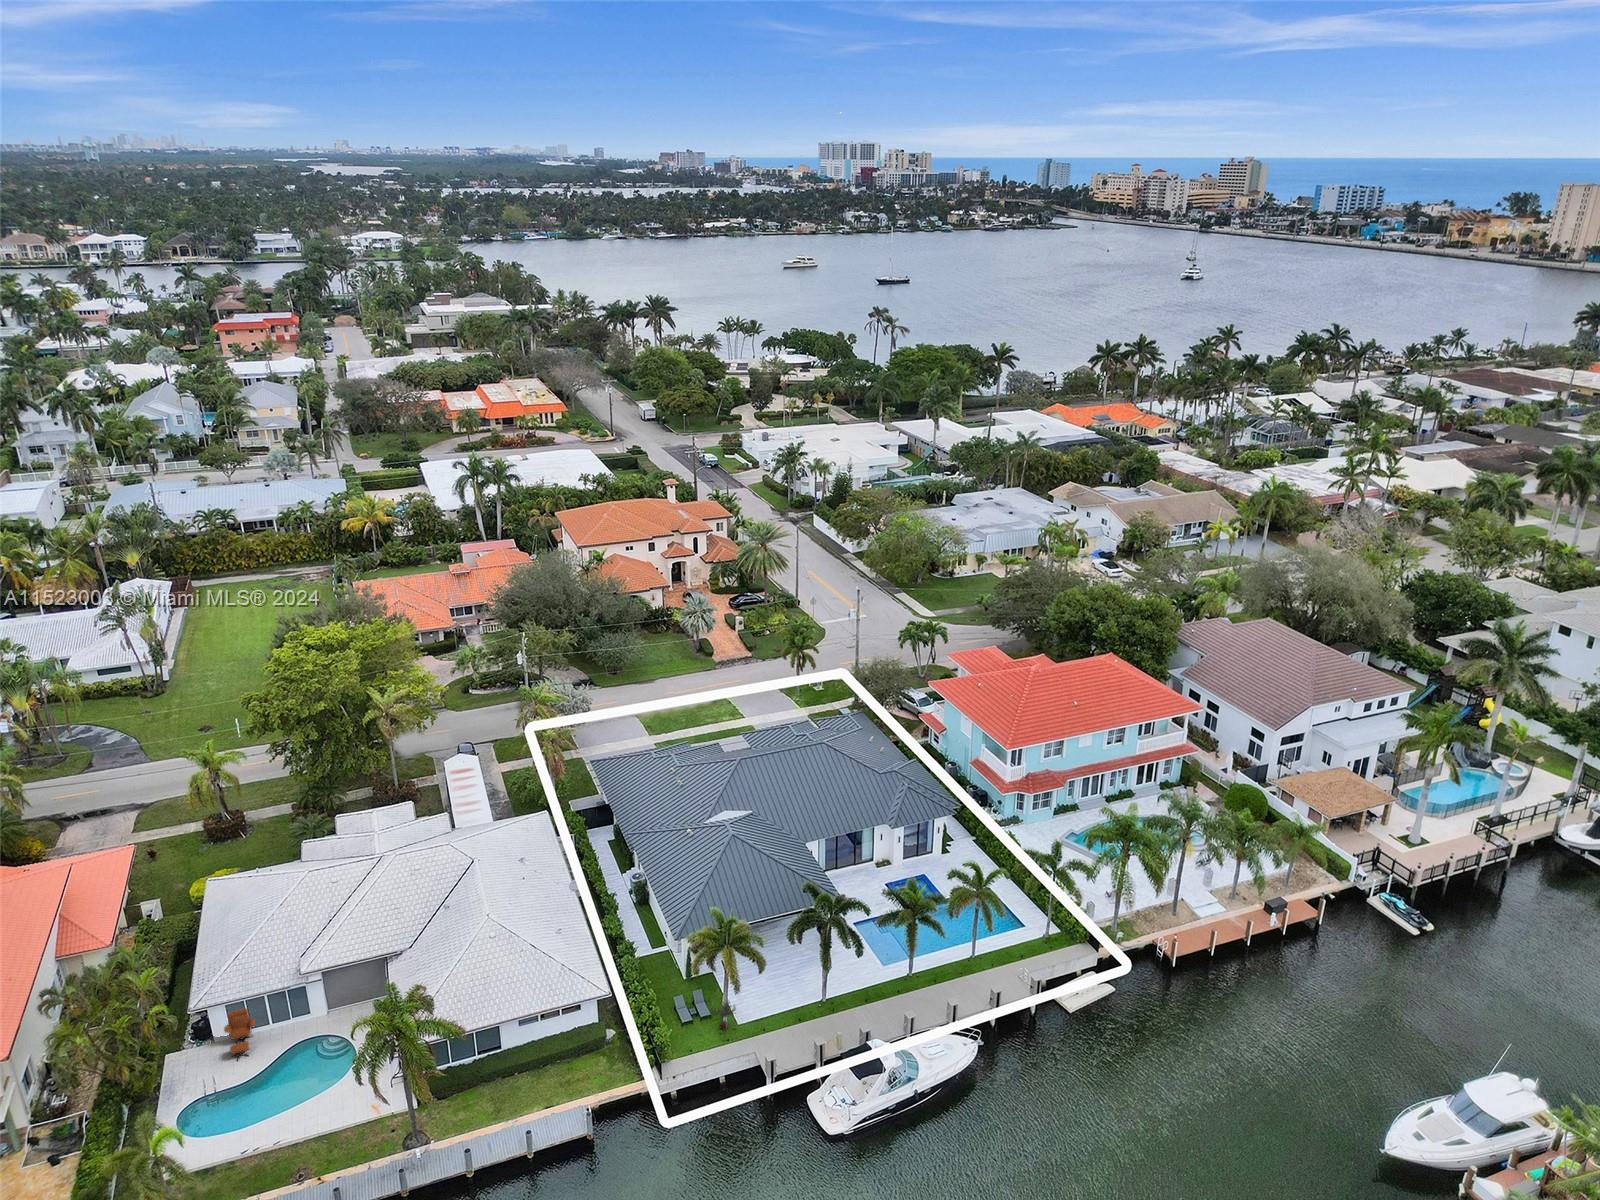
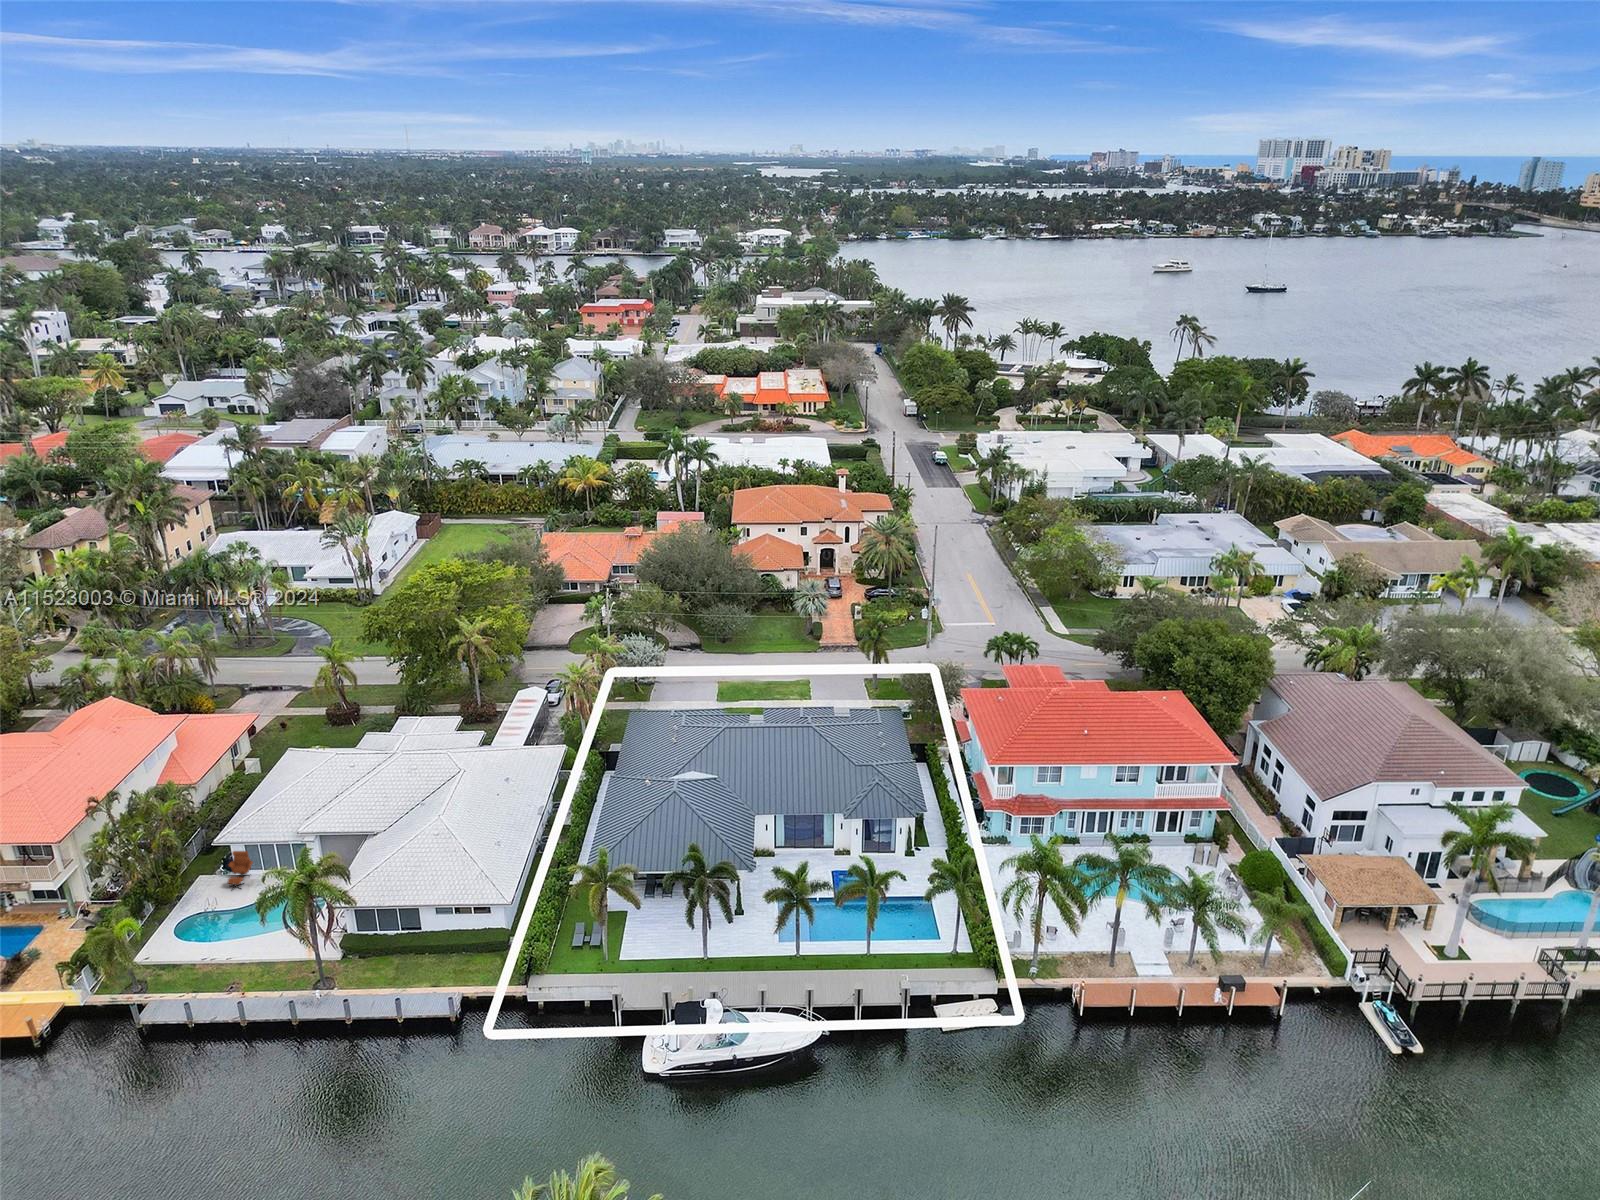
potted tree: present [711,1001,736,1029] -> none [598,934,619,961]

